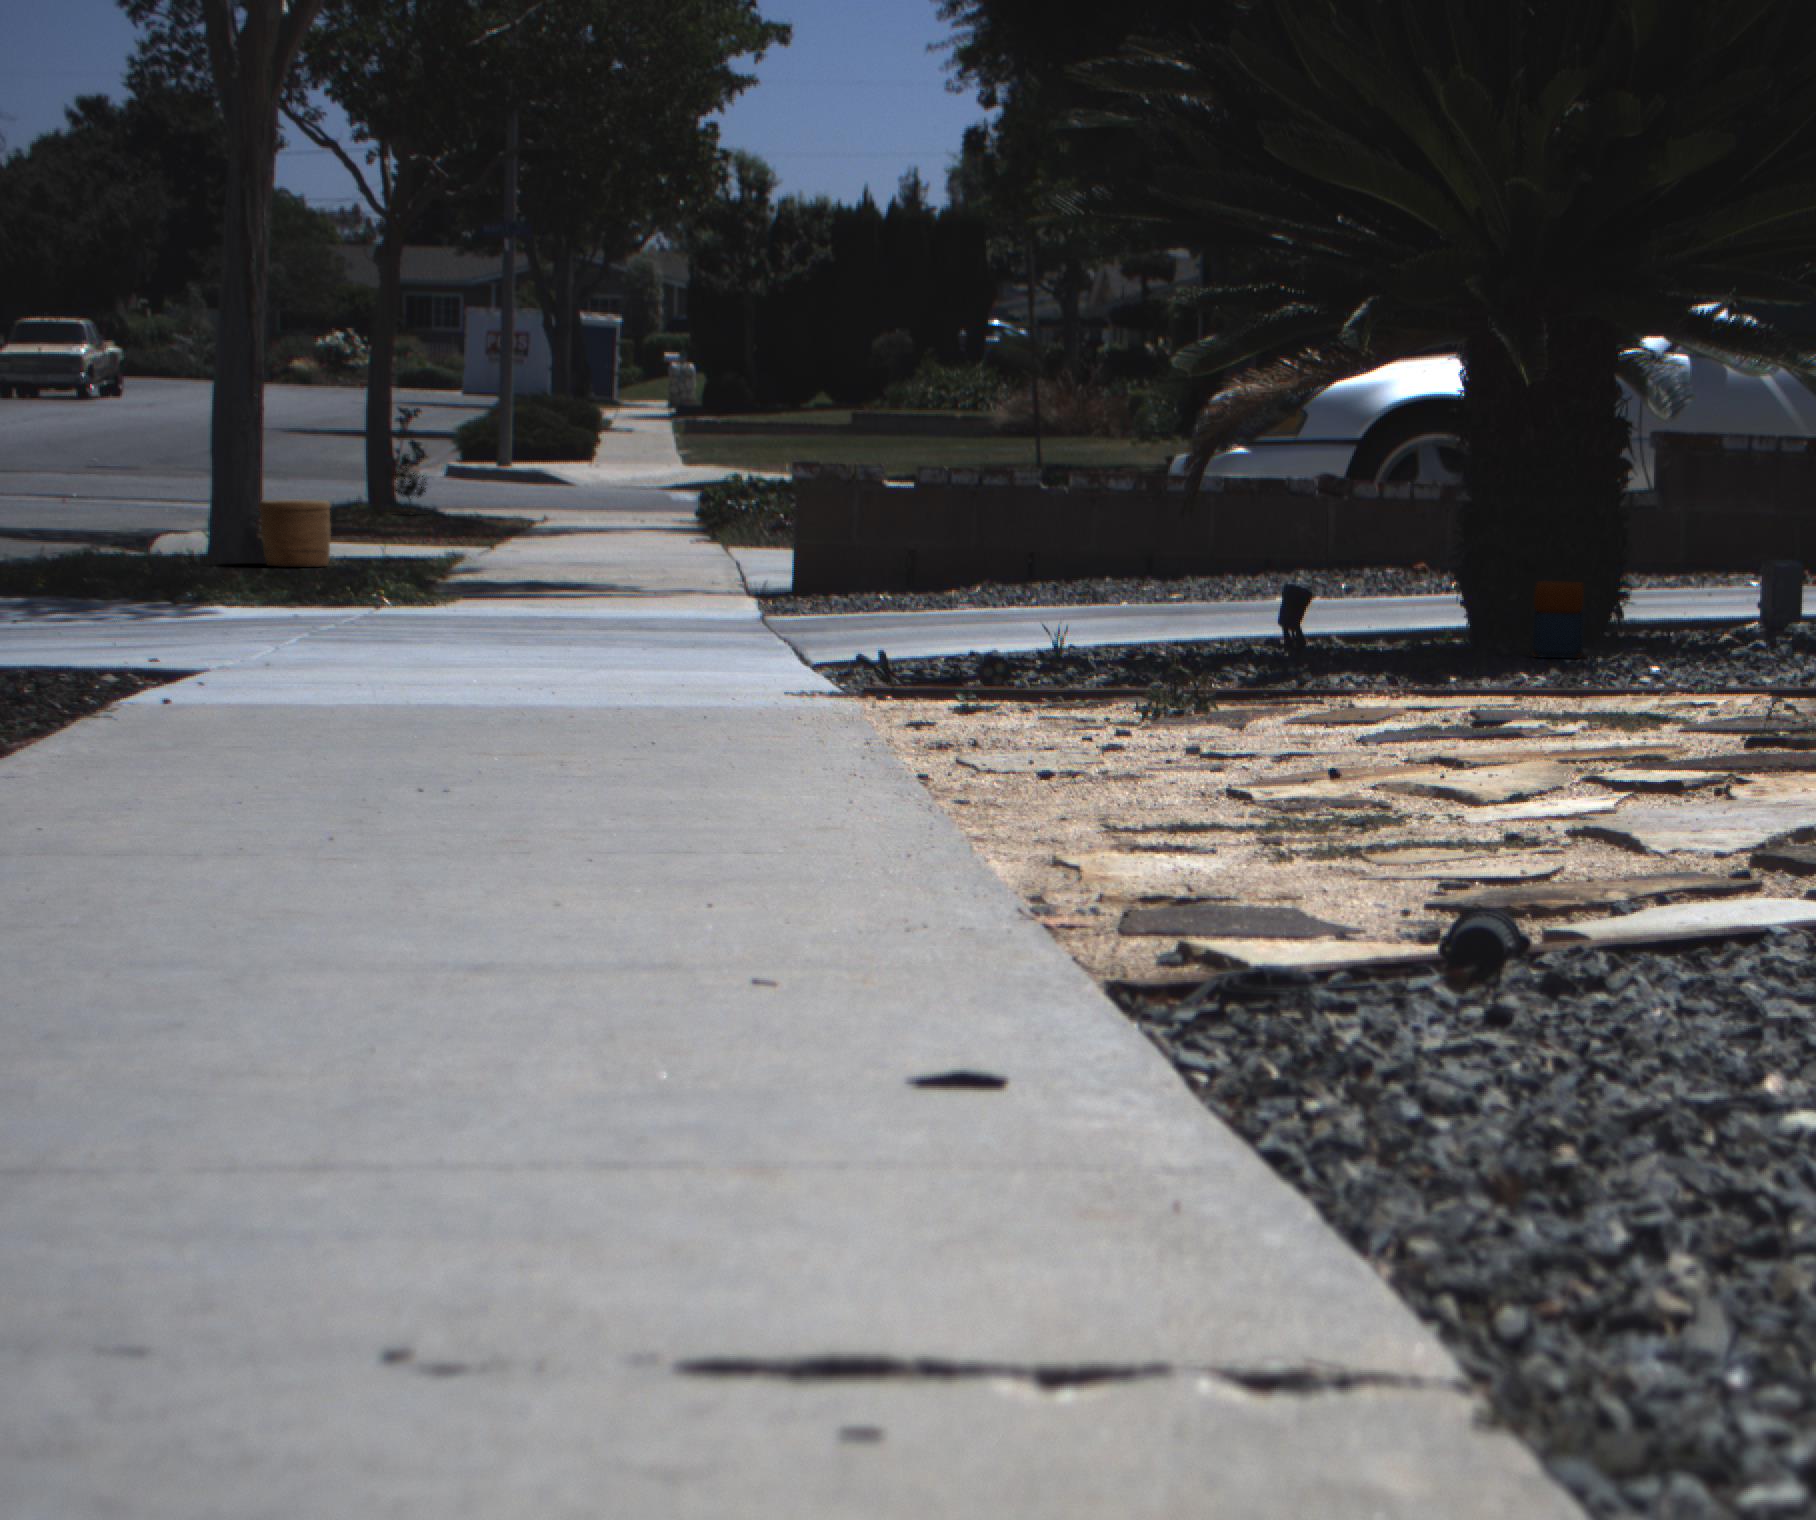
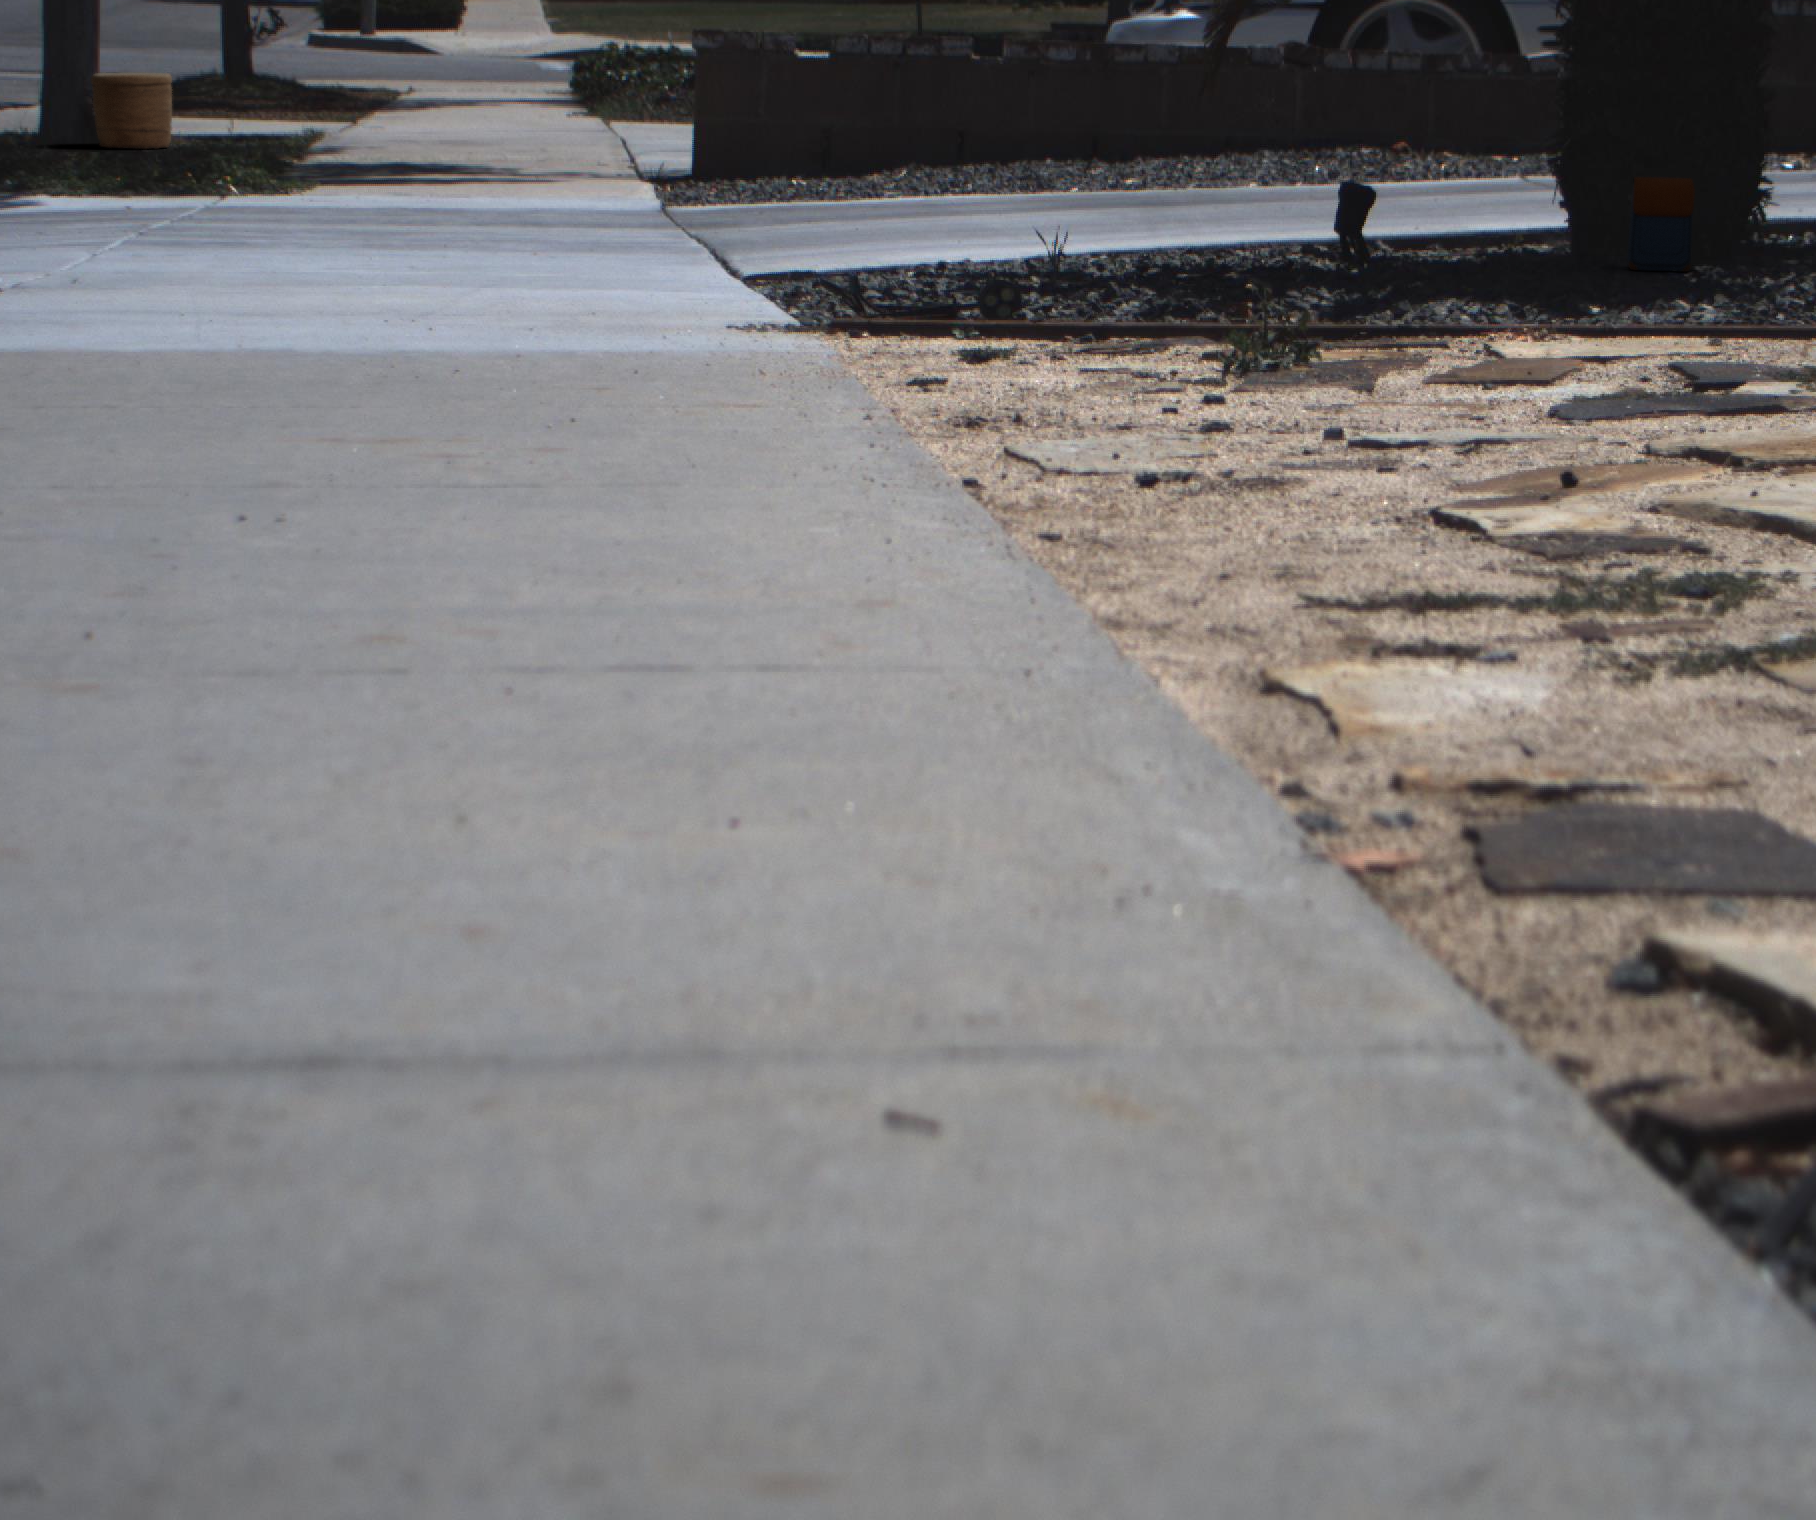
potted tree: present [392,457,426,515] -> none [242,18,289,85]

